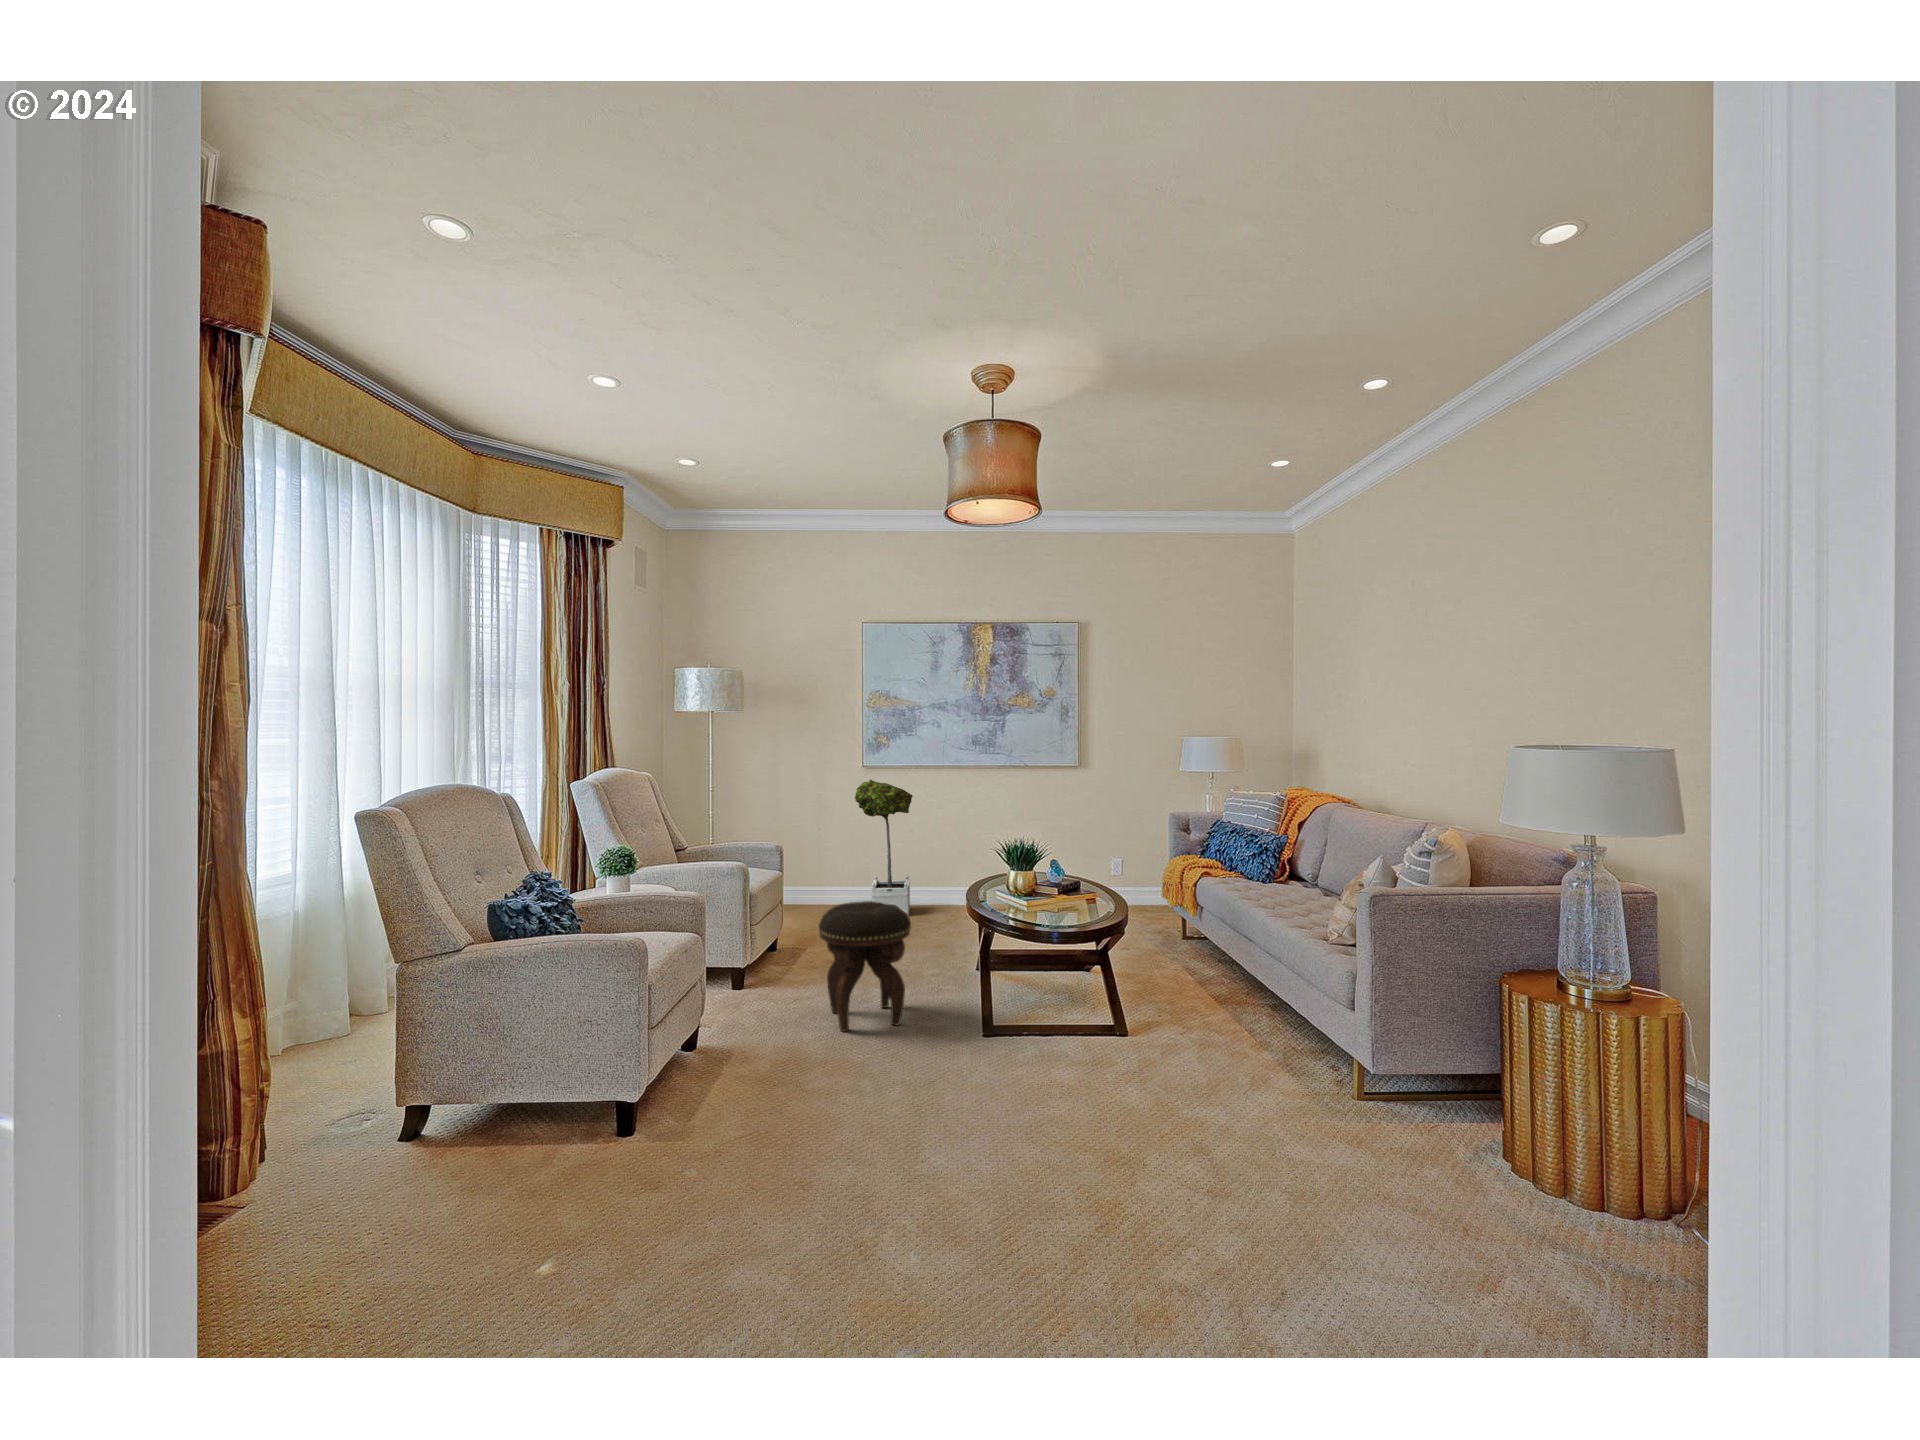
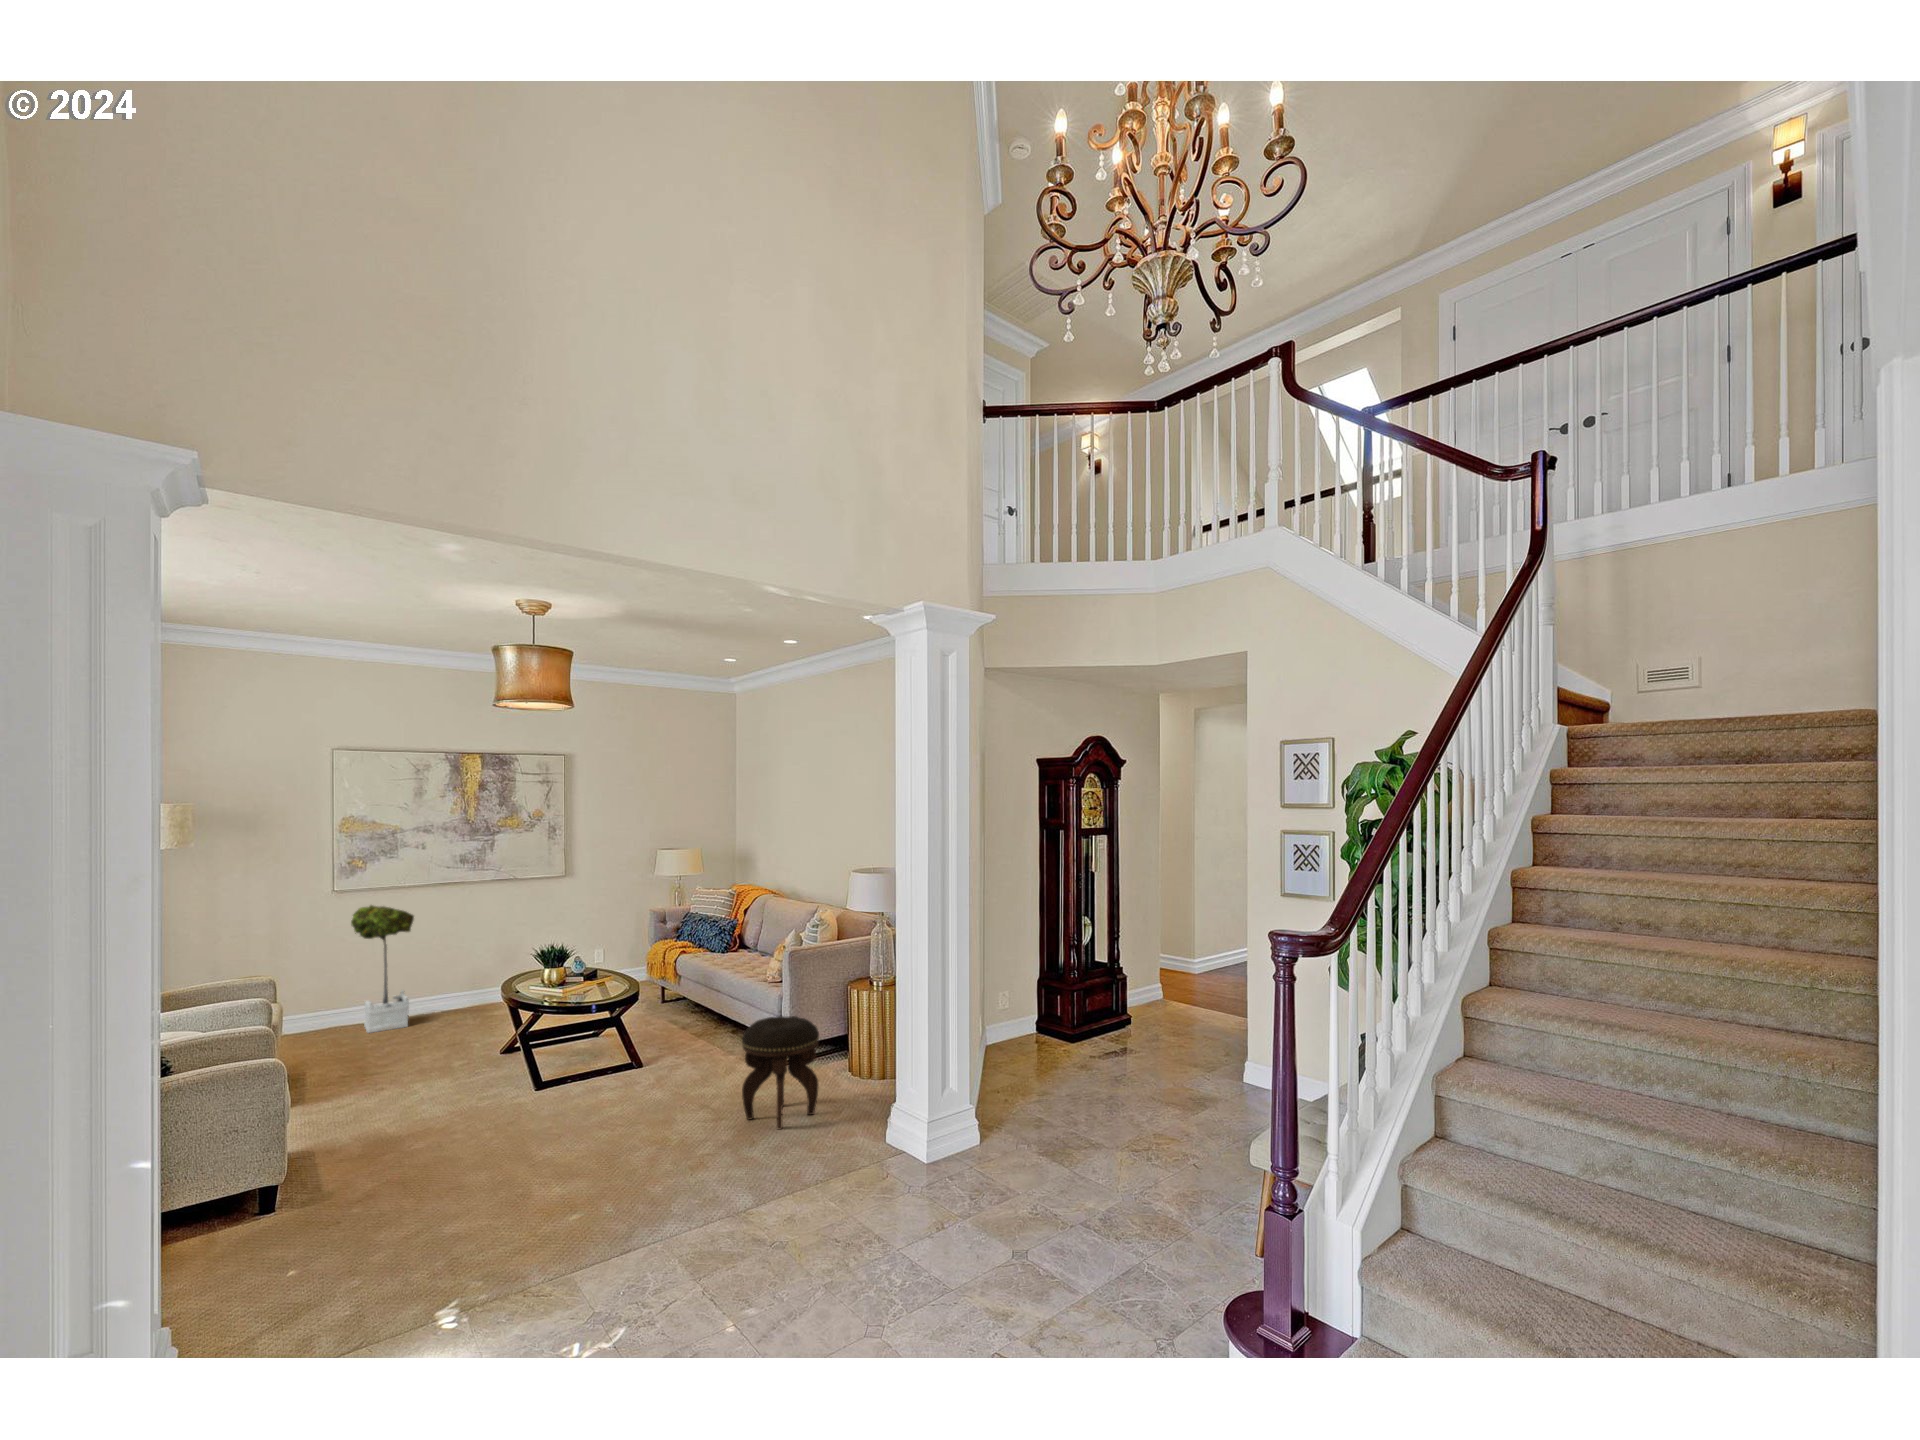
footstool: present [819,901,911,1032] -> present [742,1016,819,1129]

